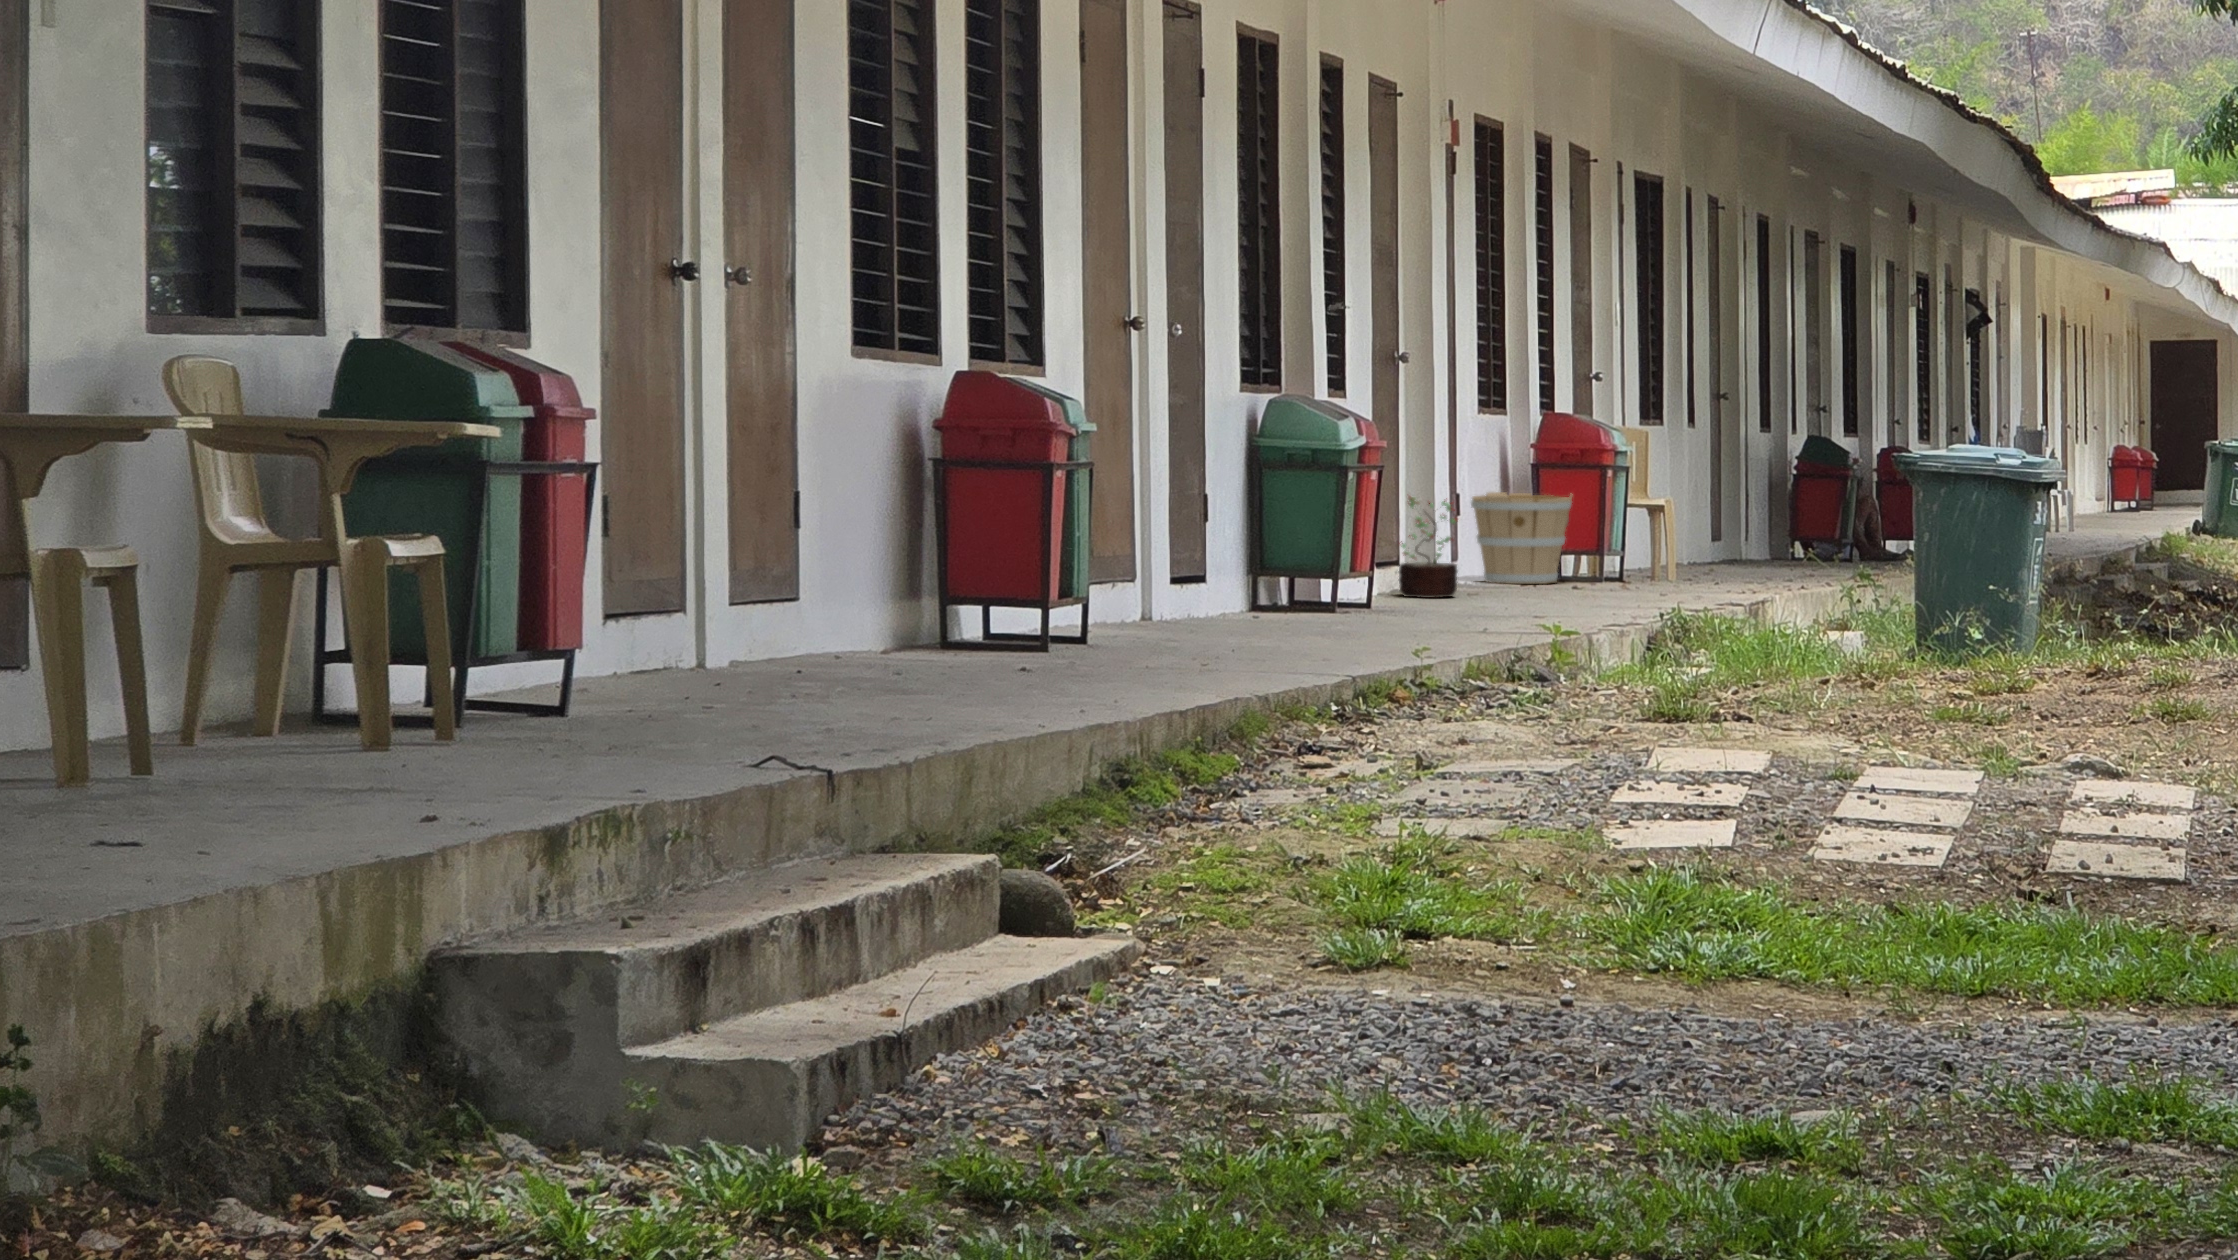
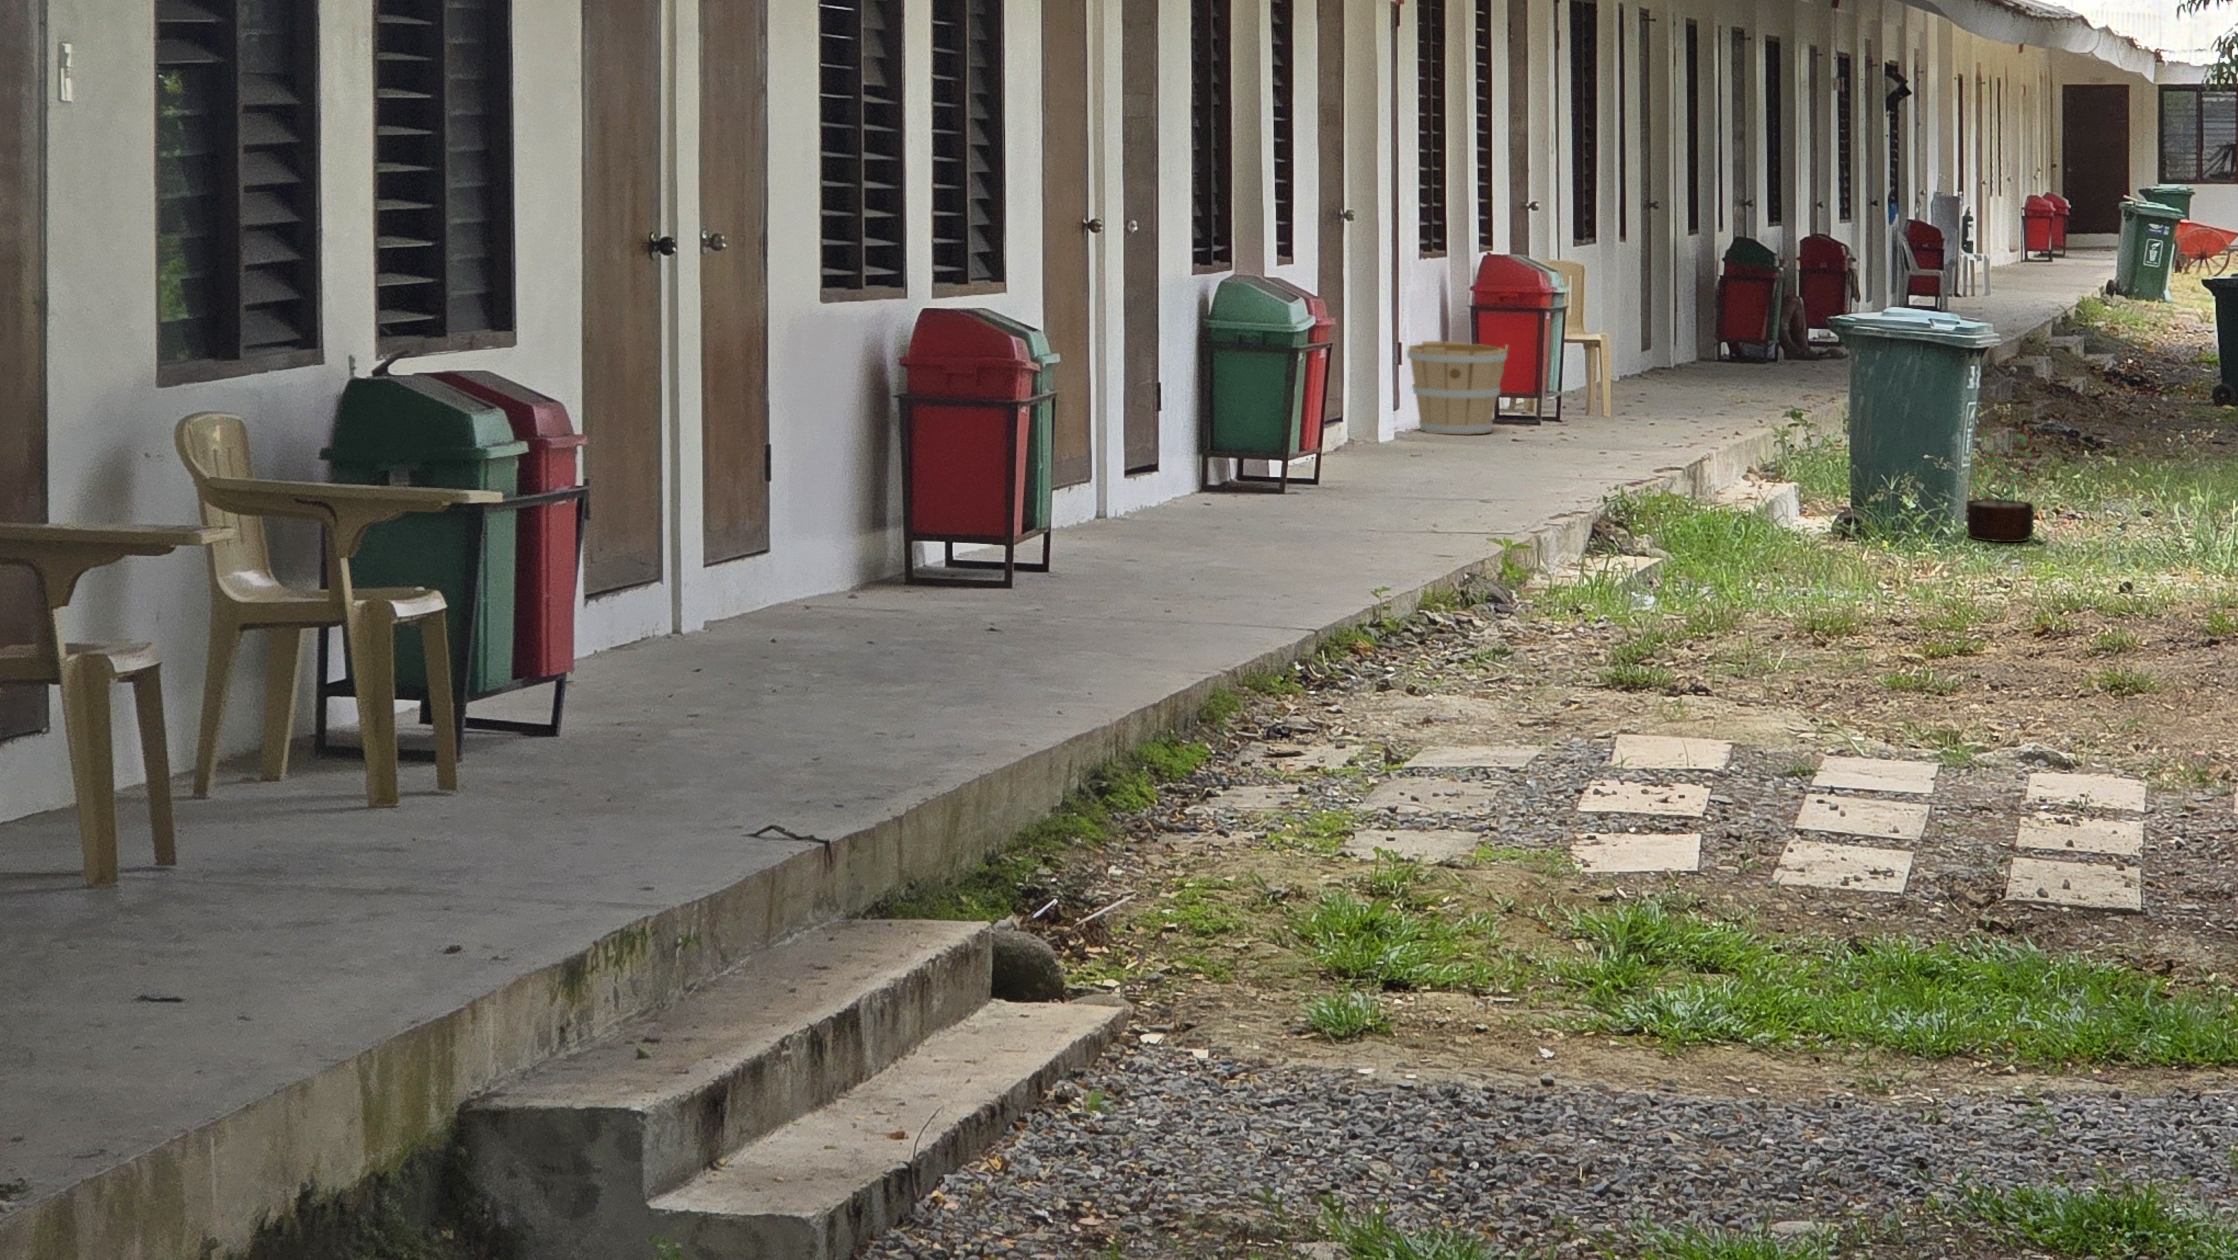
decorative plant: present [1399,496,1458,598] -> present [1966,427,2035,542]

